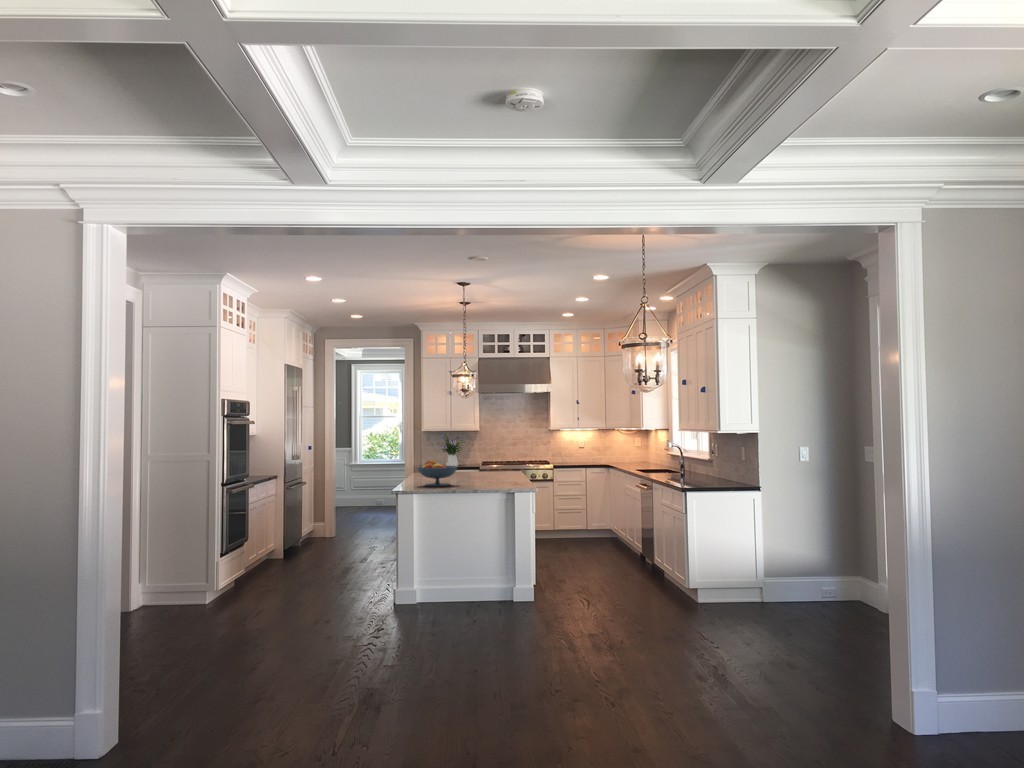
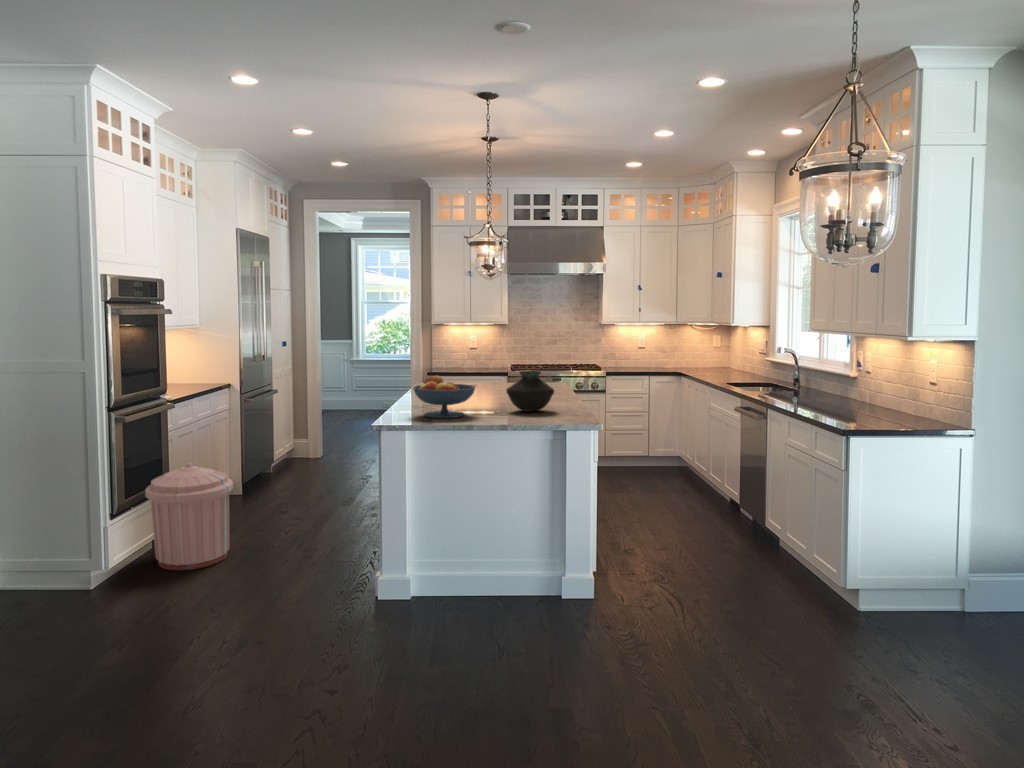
flower arrangement: present [441,436,463,466] -> none [452,328,490,369]
vase: none [477,457,508,483] -> present [506,370,554,411]
trash can: none [236,523,293,596] -> present [145,463,233,570]

